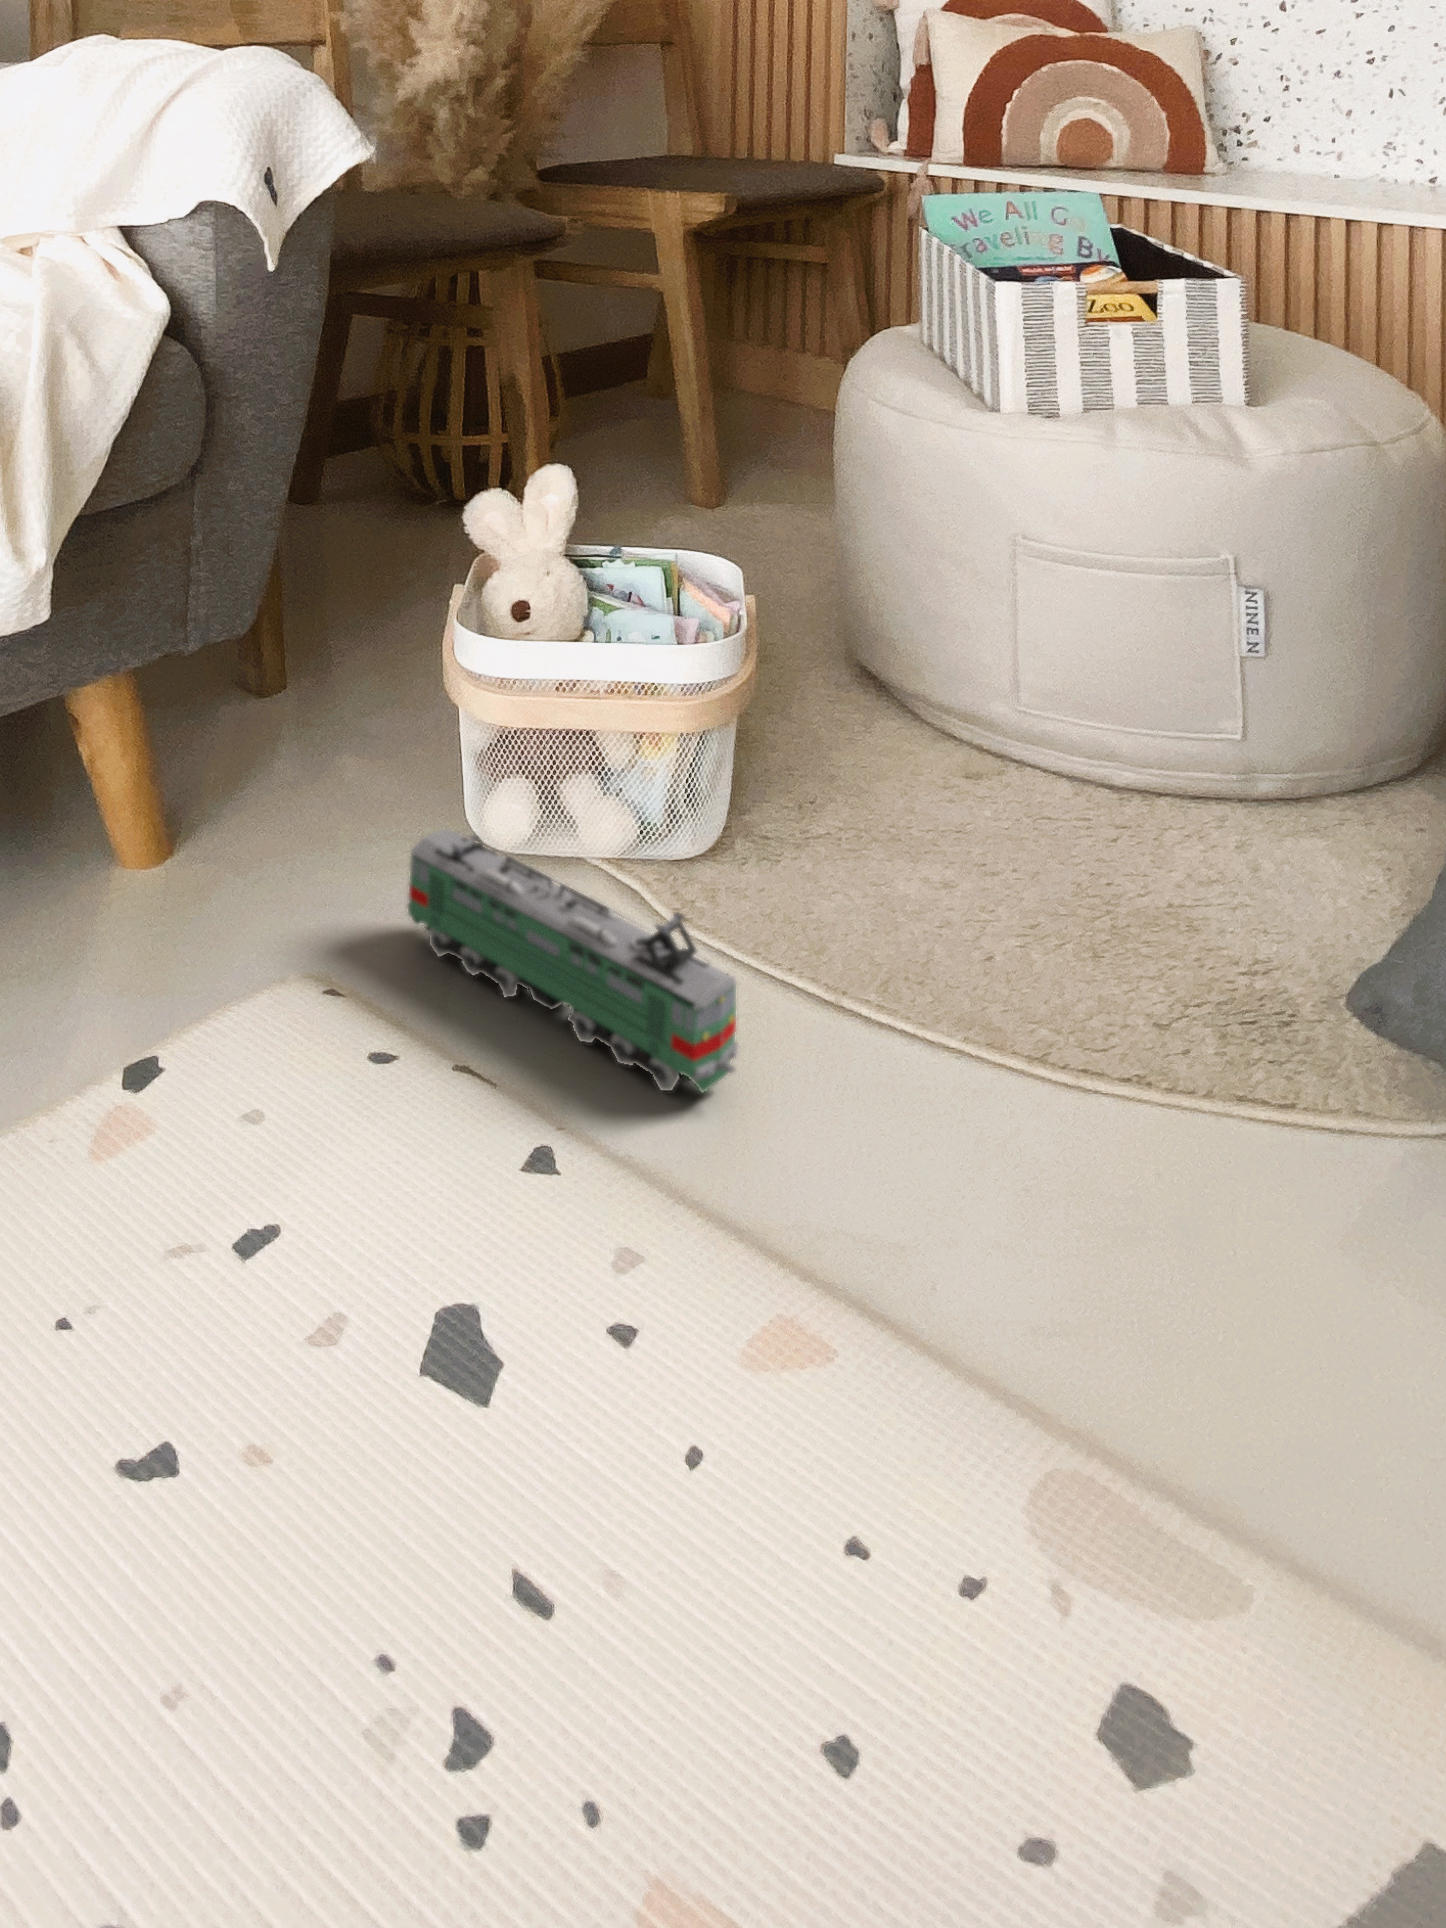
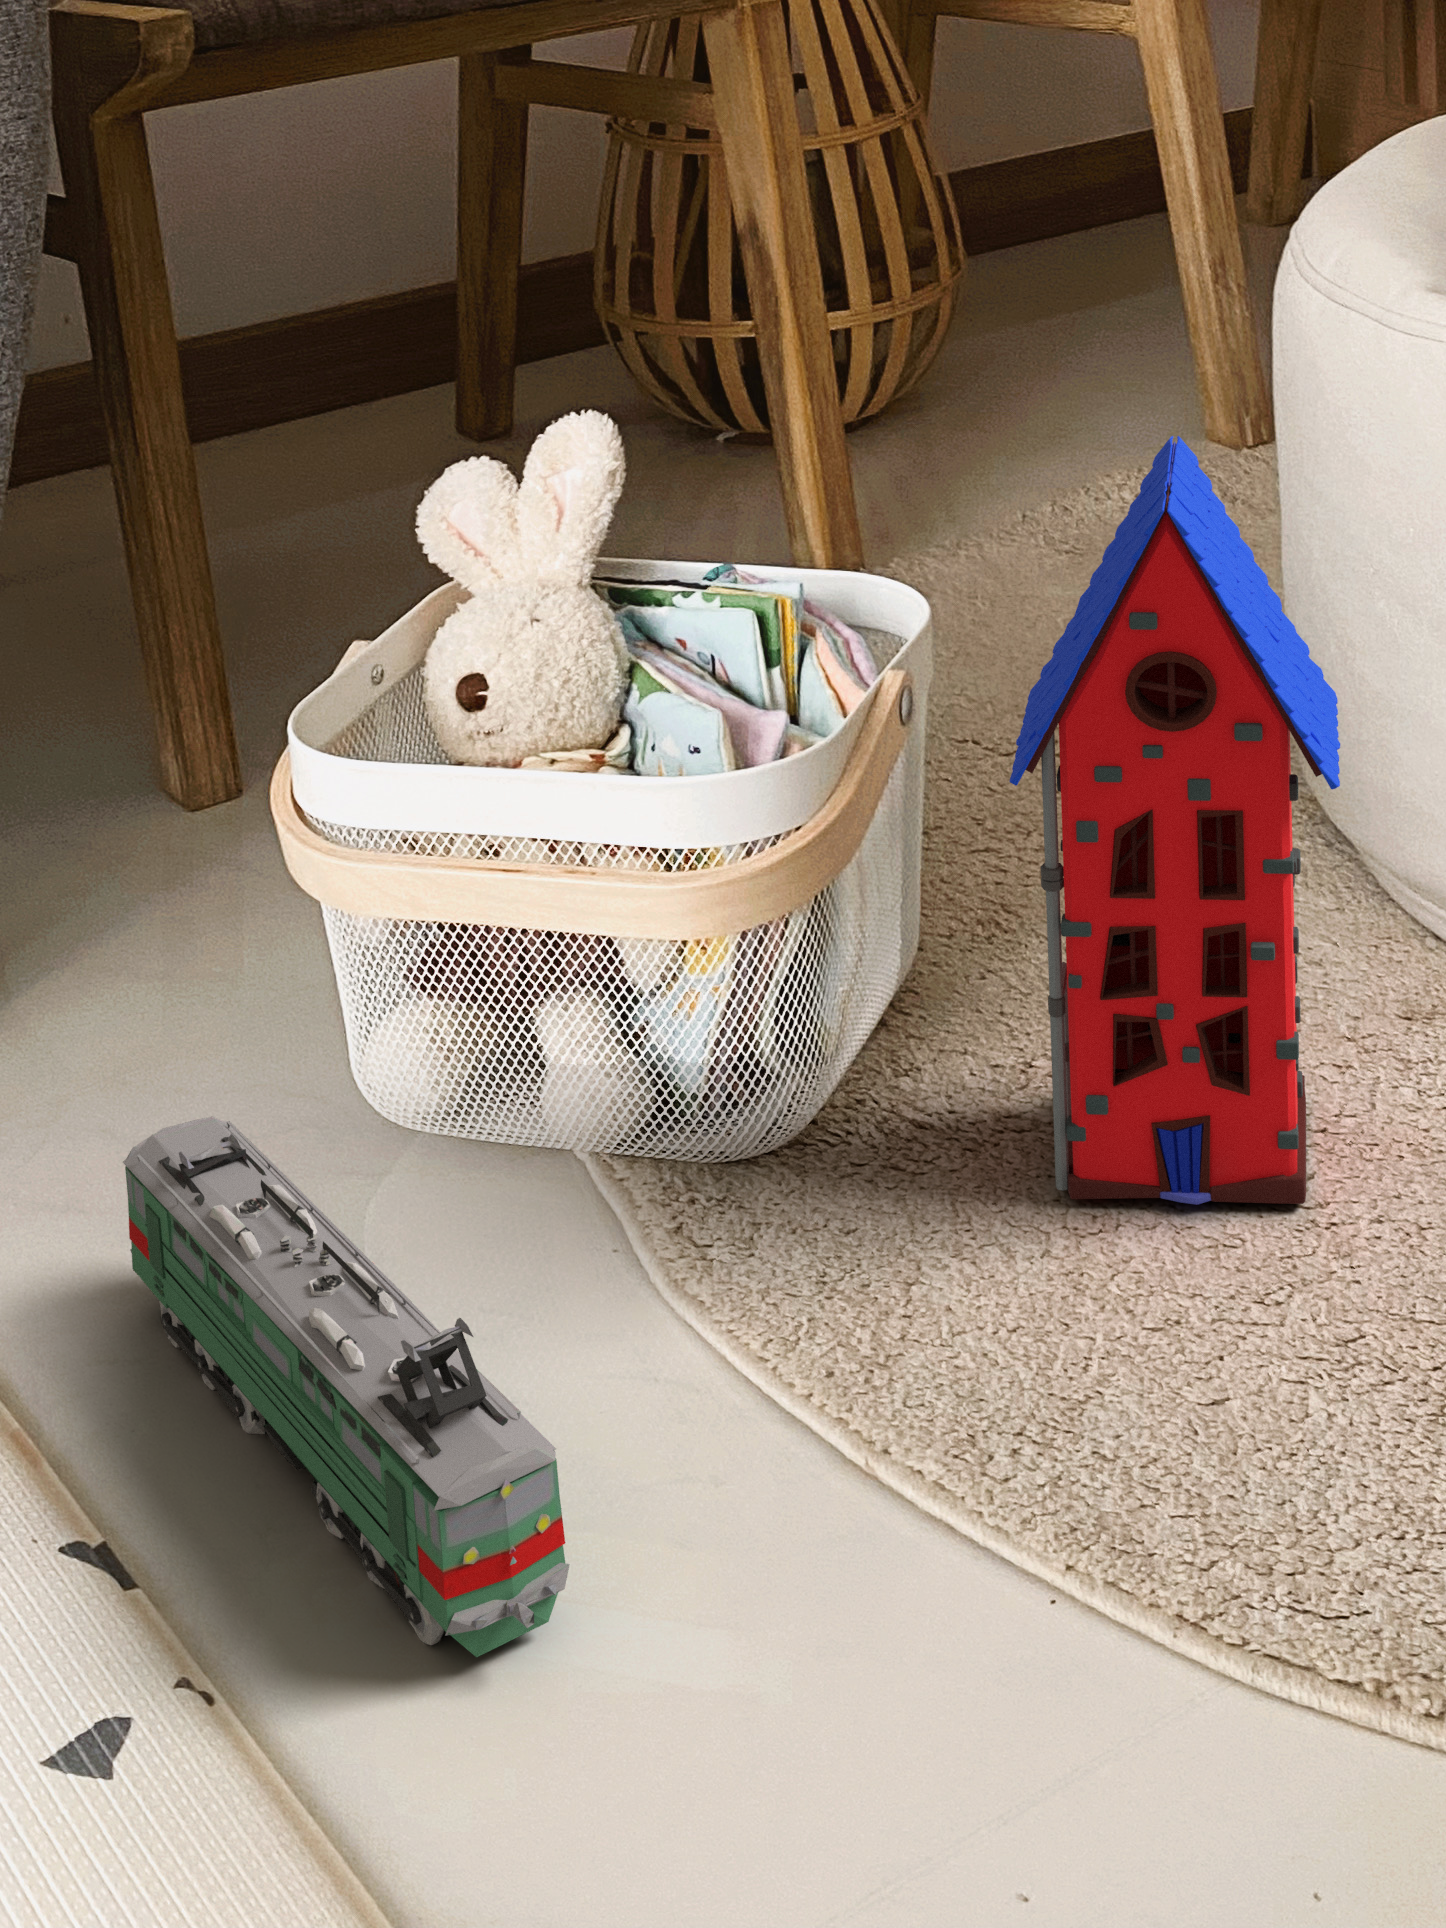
toy house: none [817,473,997,864] -> present [1010,436,1340,1205]

